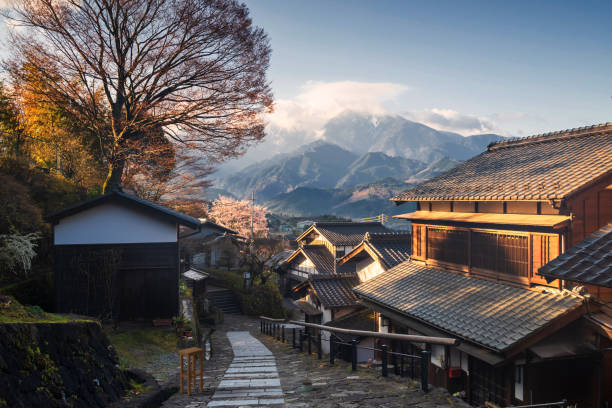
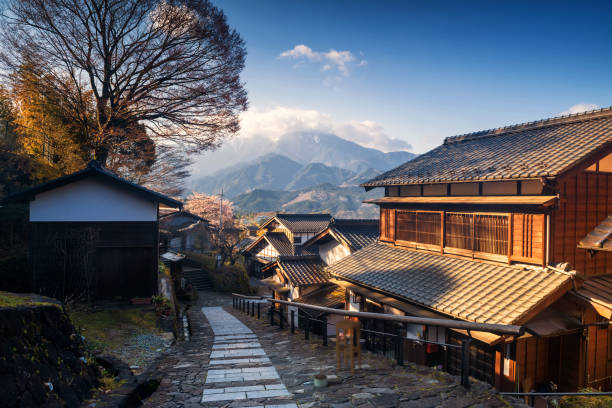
stool: present [179,347,203,395] -> present [335,319,361,374]

